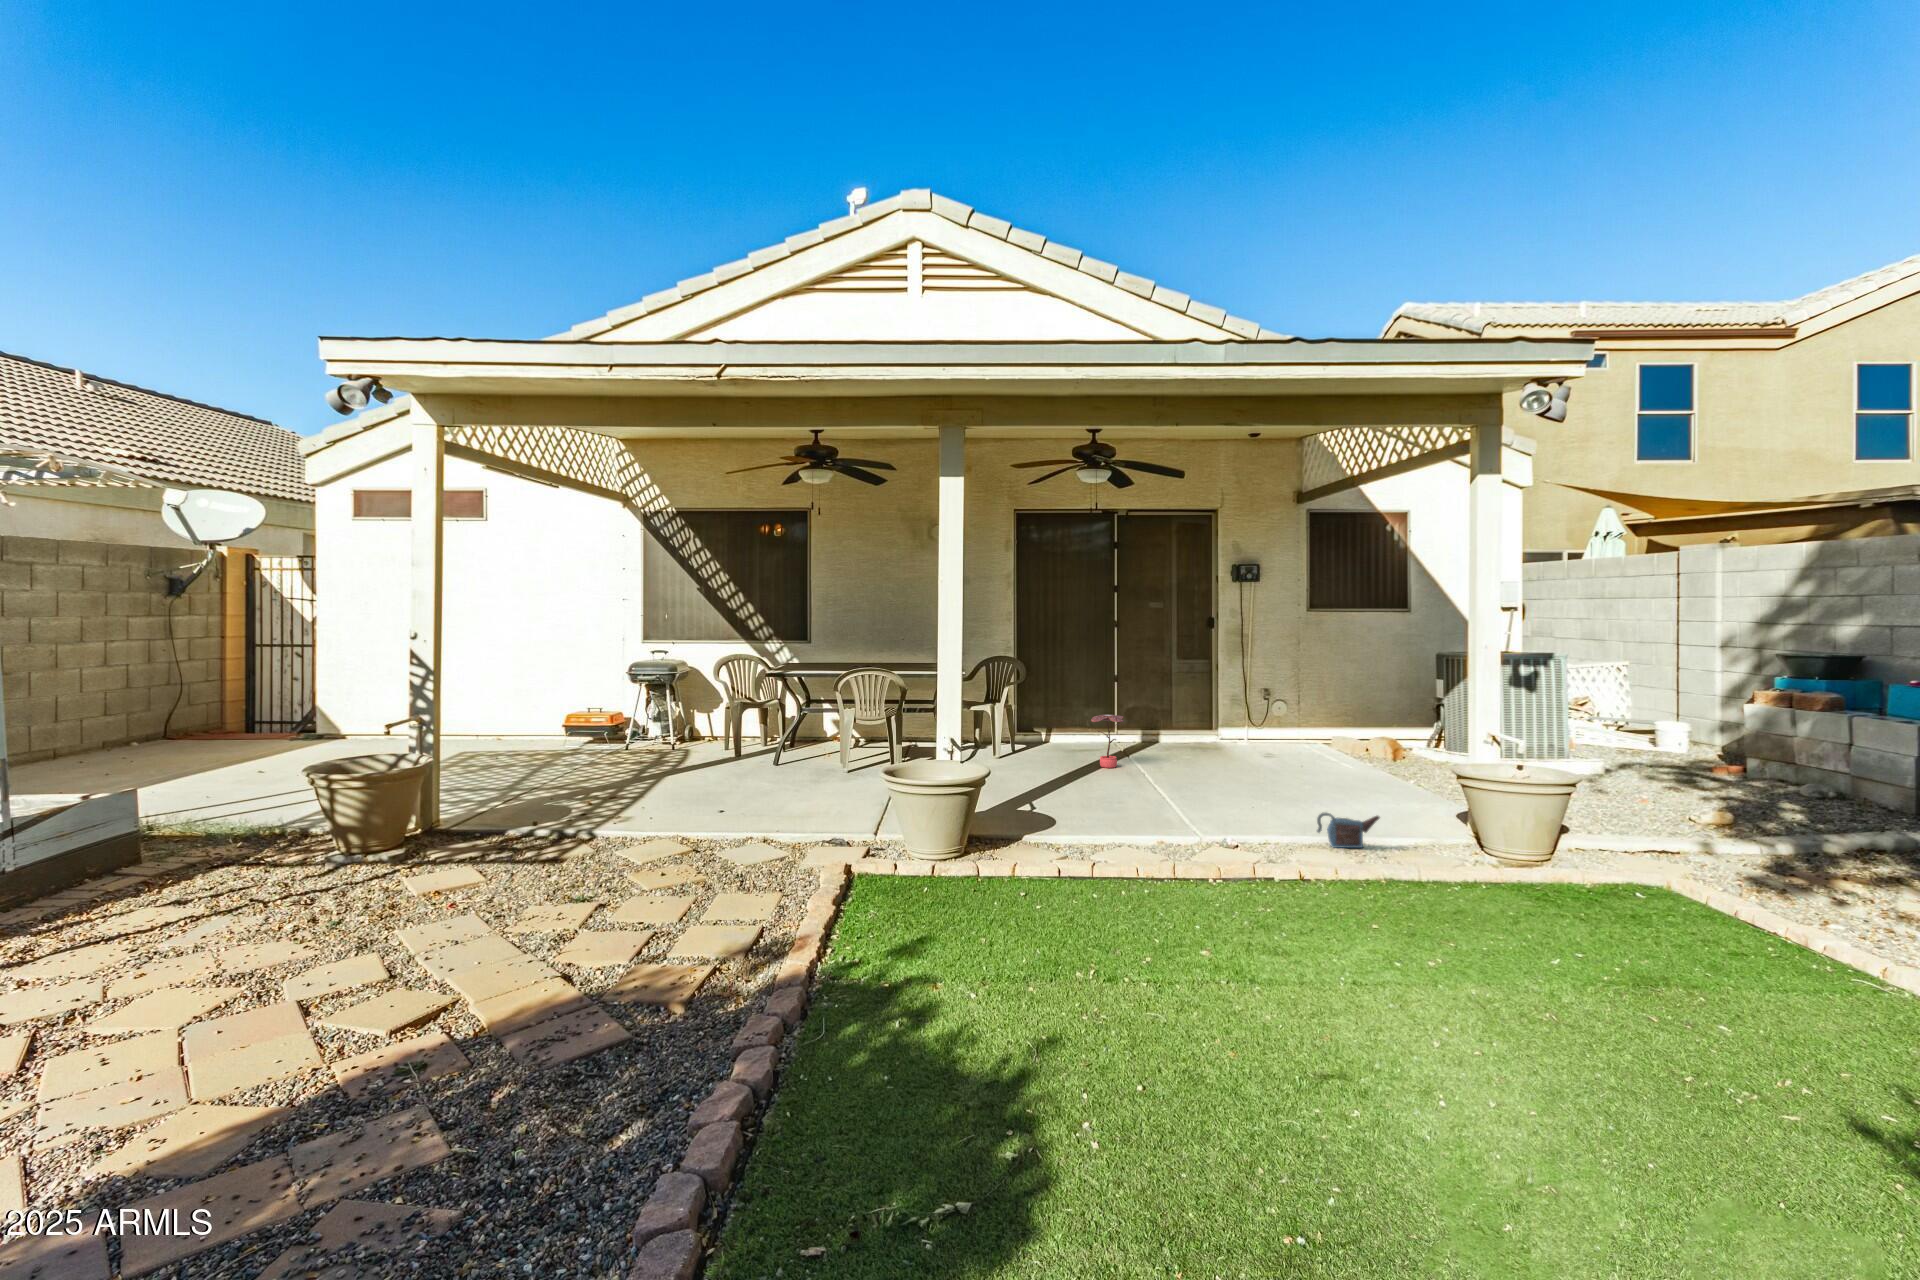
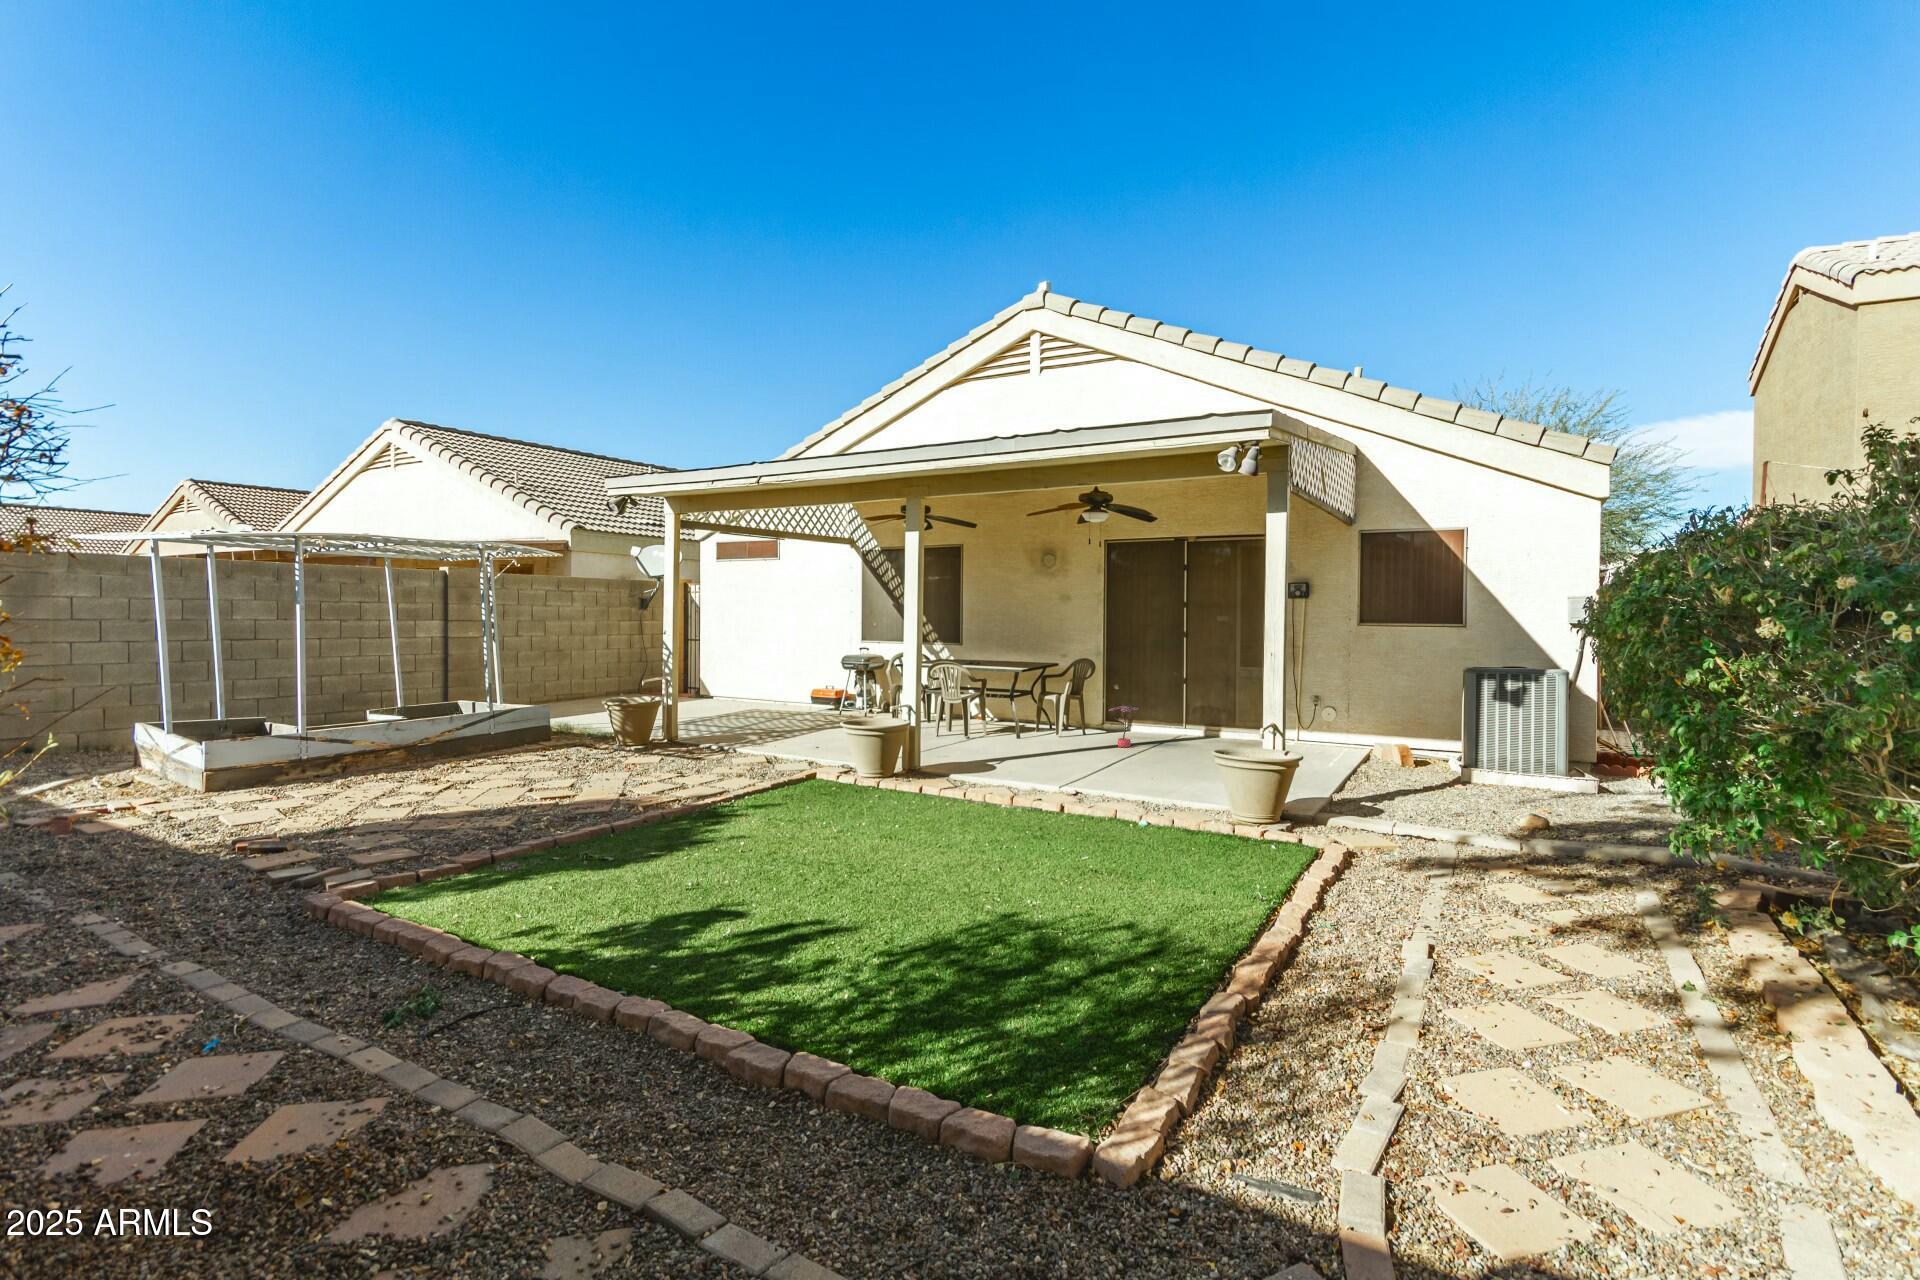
watering can: present [1317,813,1380,848] -> none [1130,773,1171,799]

